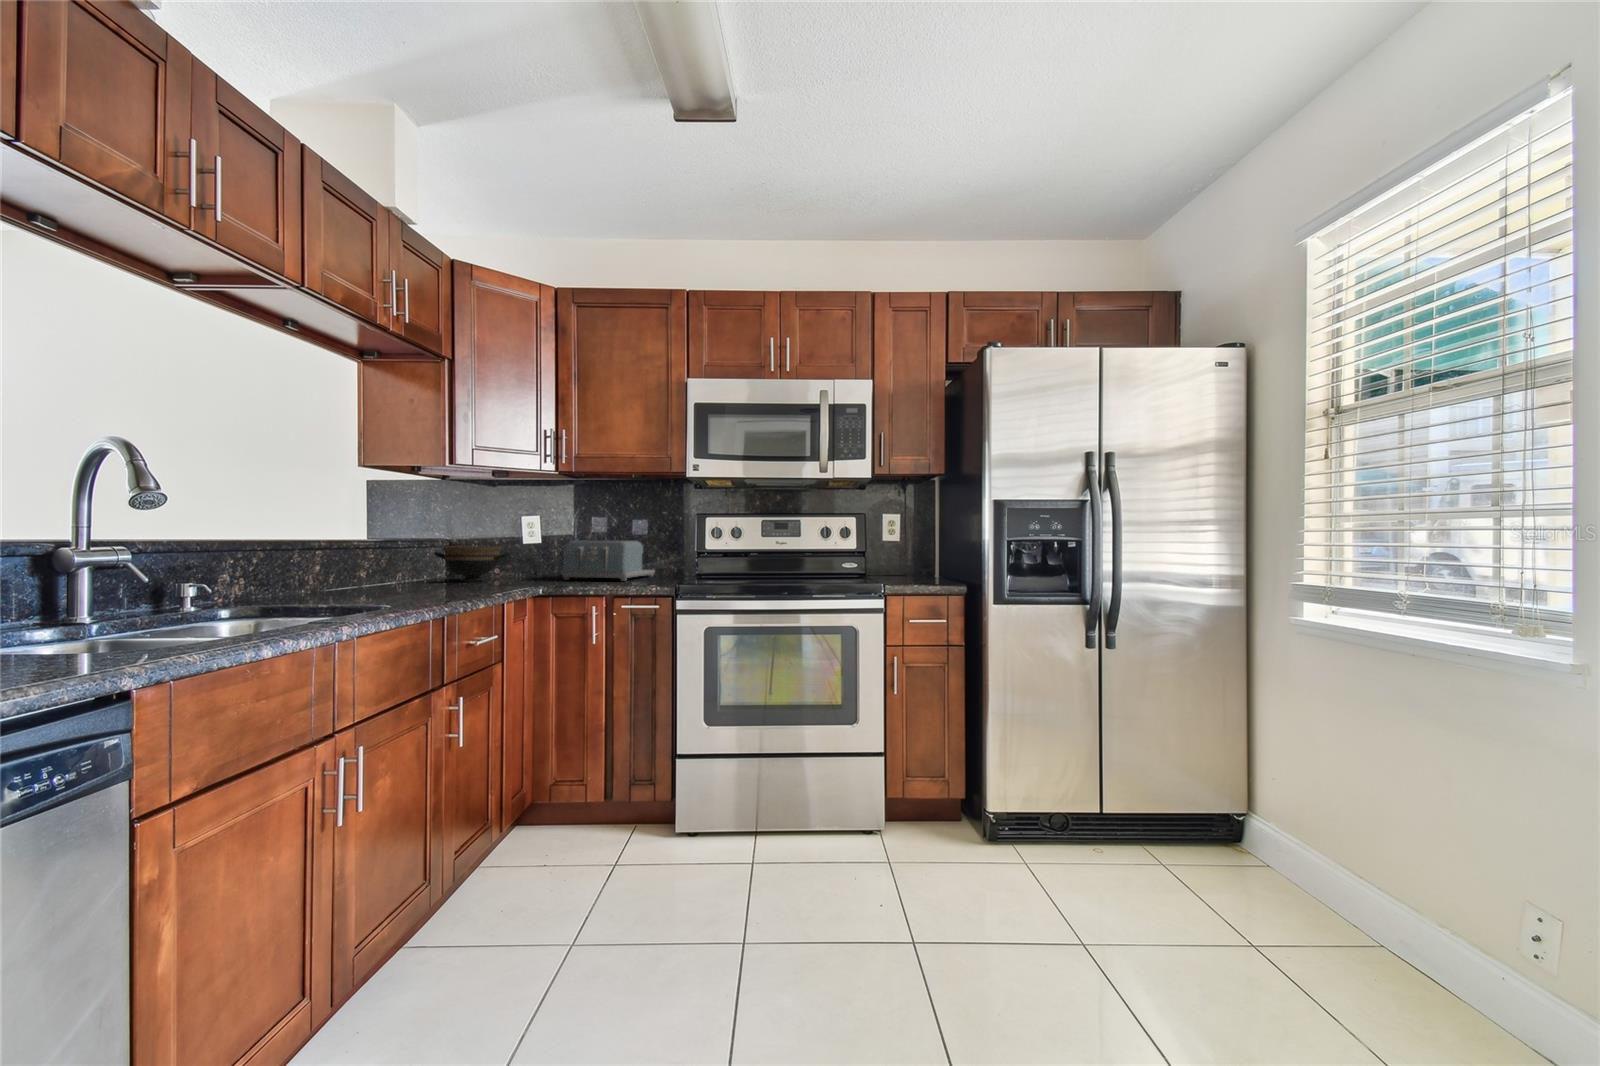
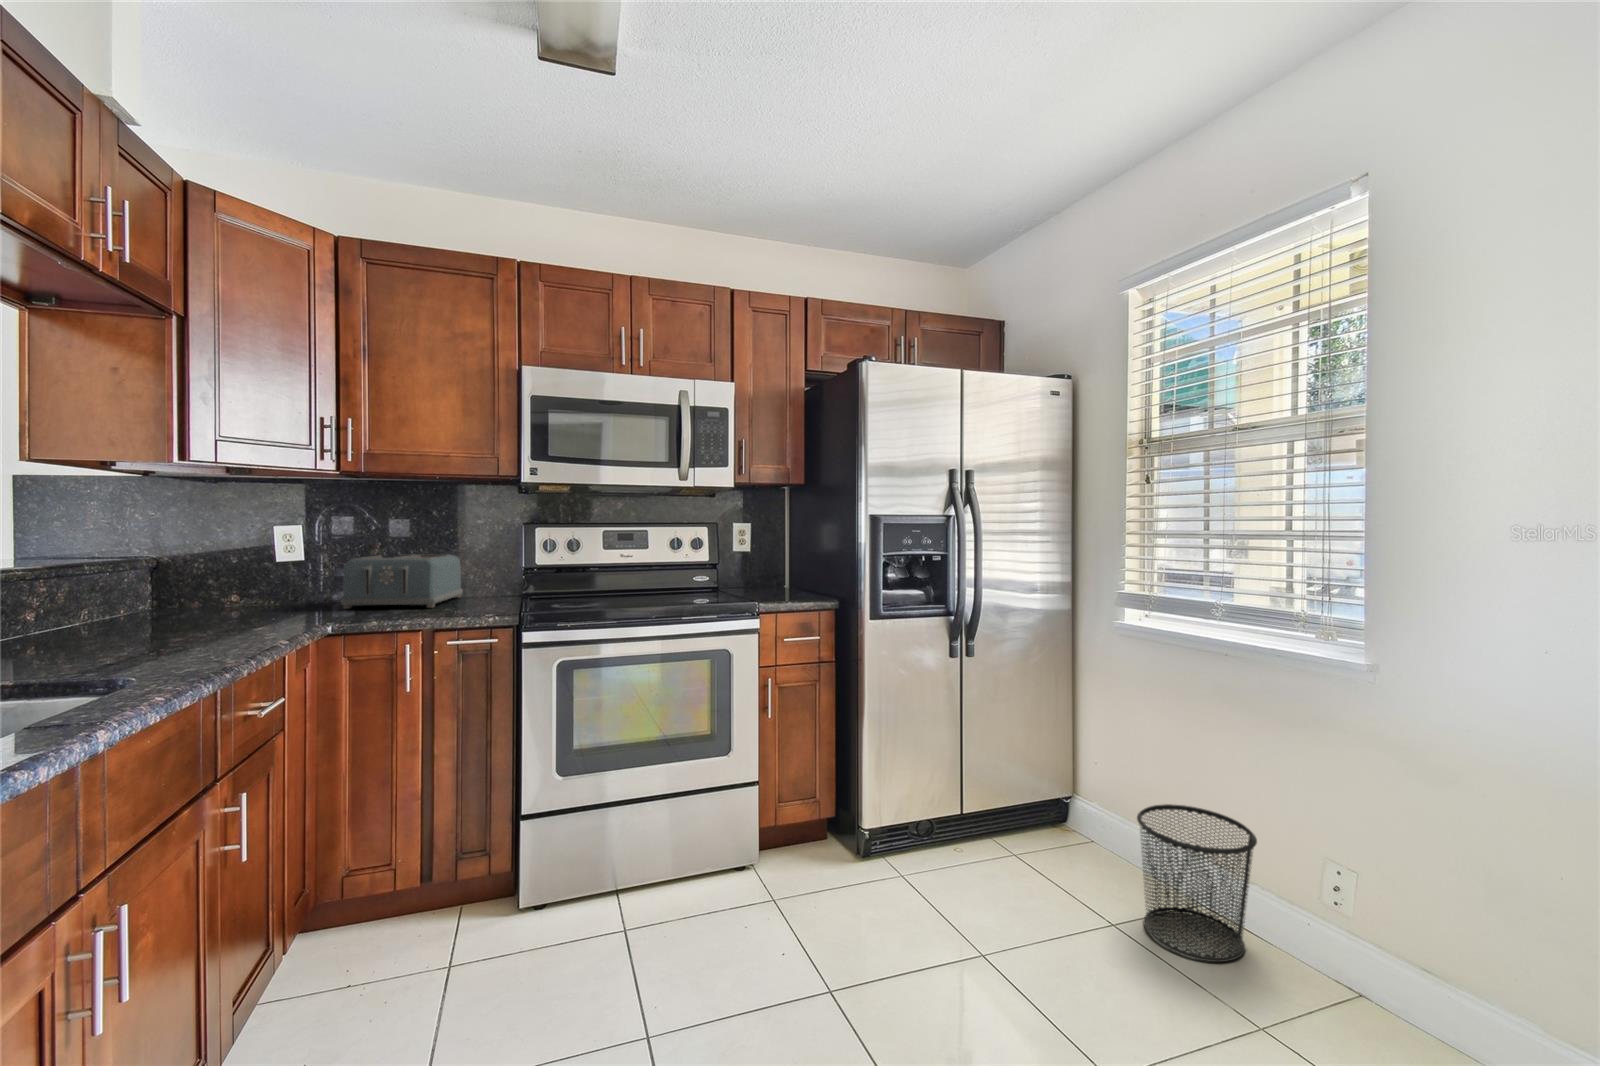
bowl: present [434,546,511,582] -> none [136,567,263,618]
waste bin: none [1294,826,1461,1024] -> present [1137,804,1257,962]

